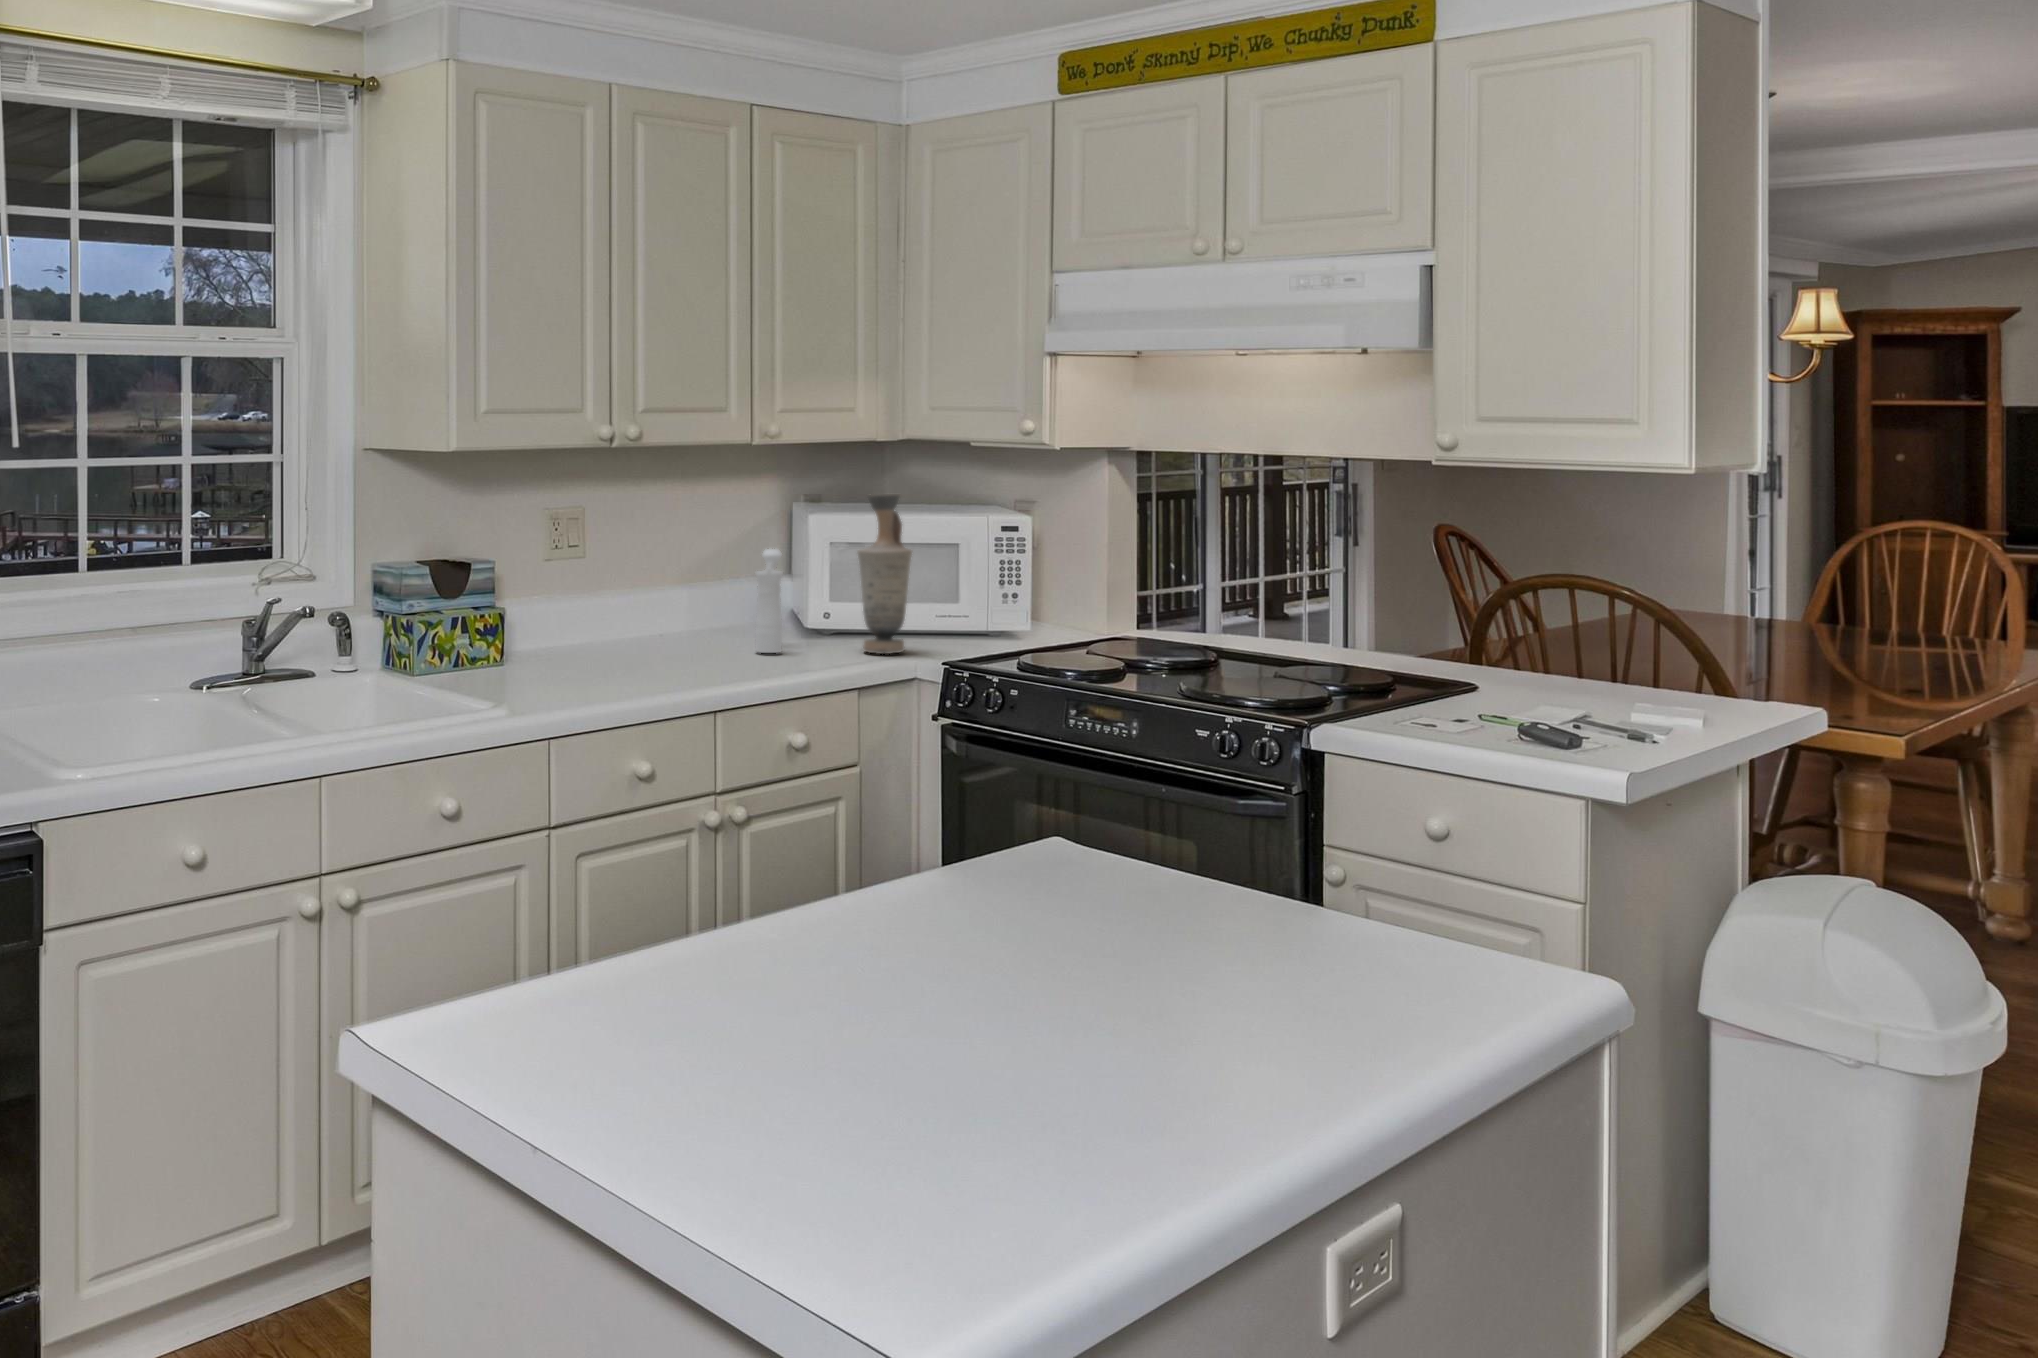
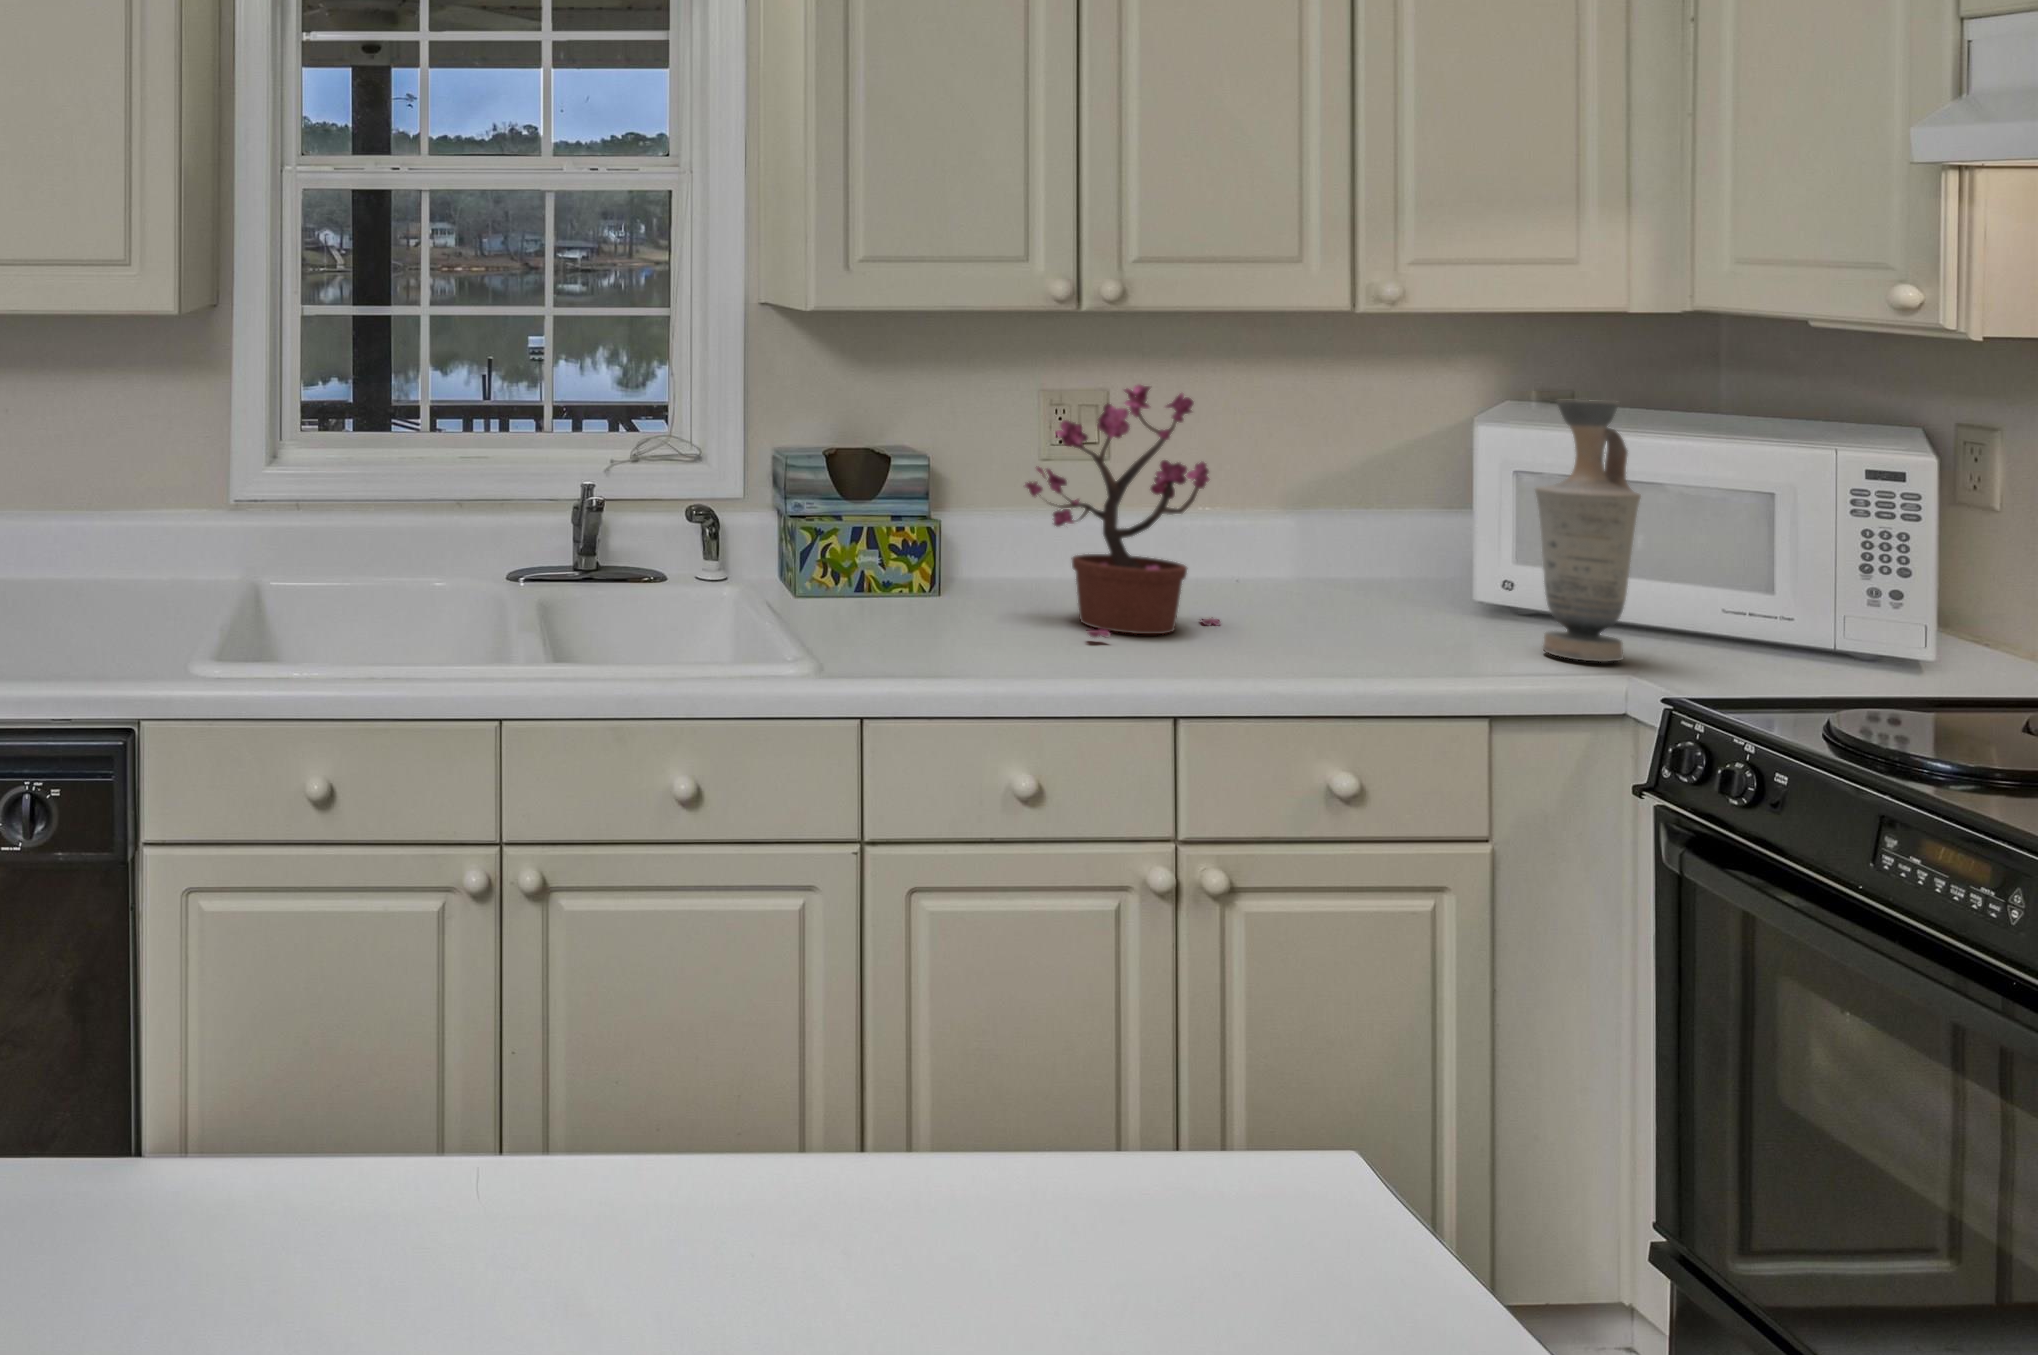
potted plant: none [574,498,690,673] -> present [1025,385,1220,638]
pepper mill: present [756,549,782,653] -> none [1345,474,1416,633]

